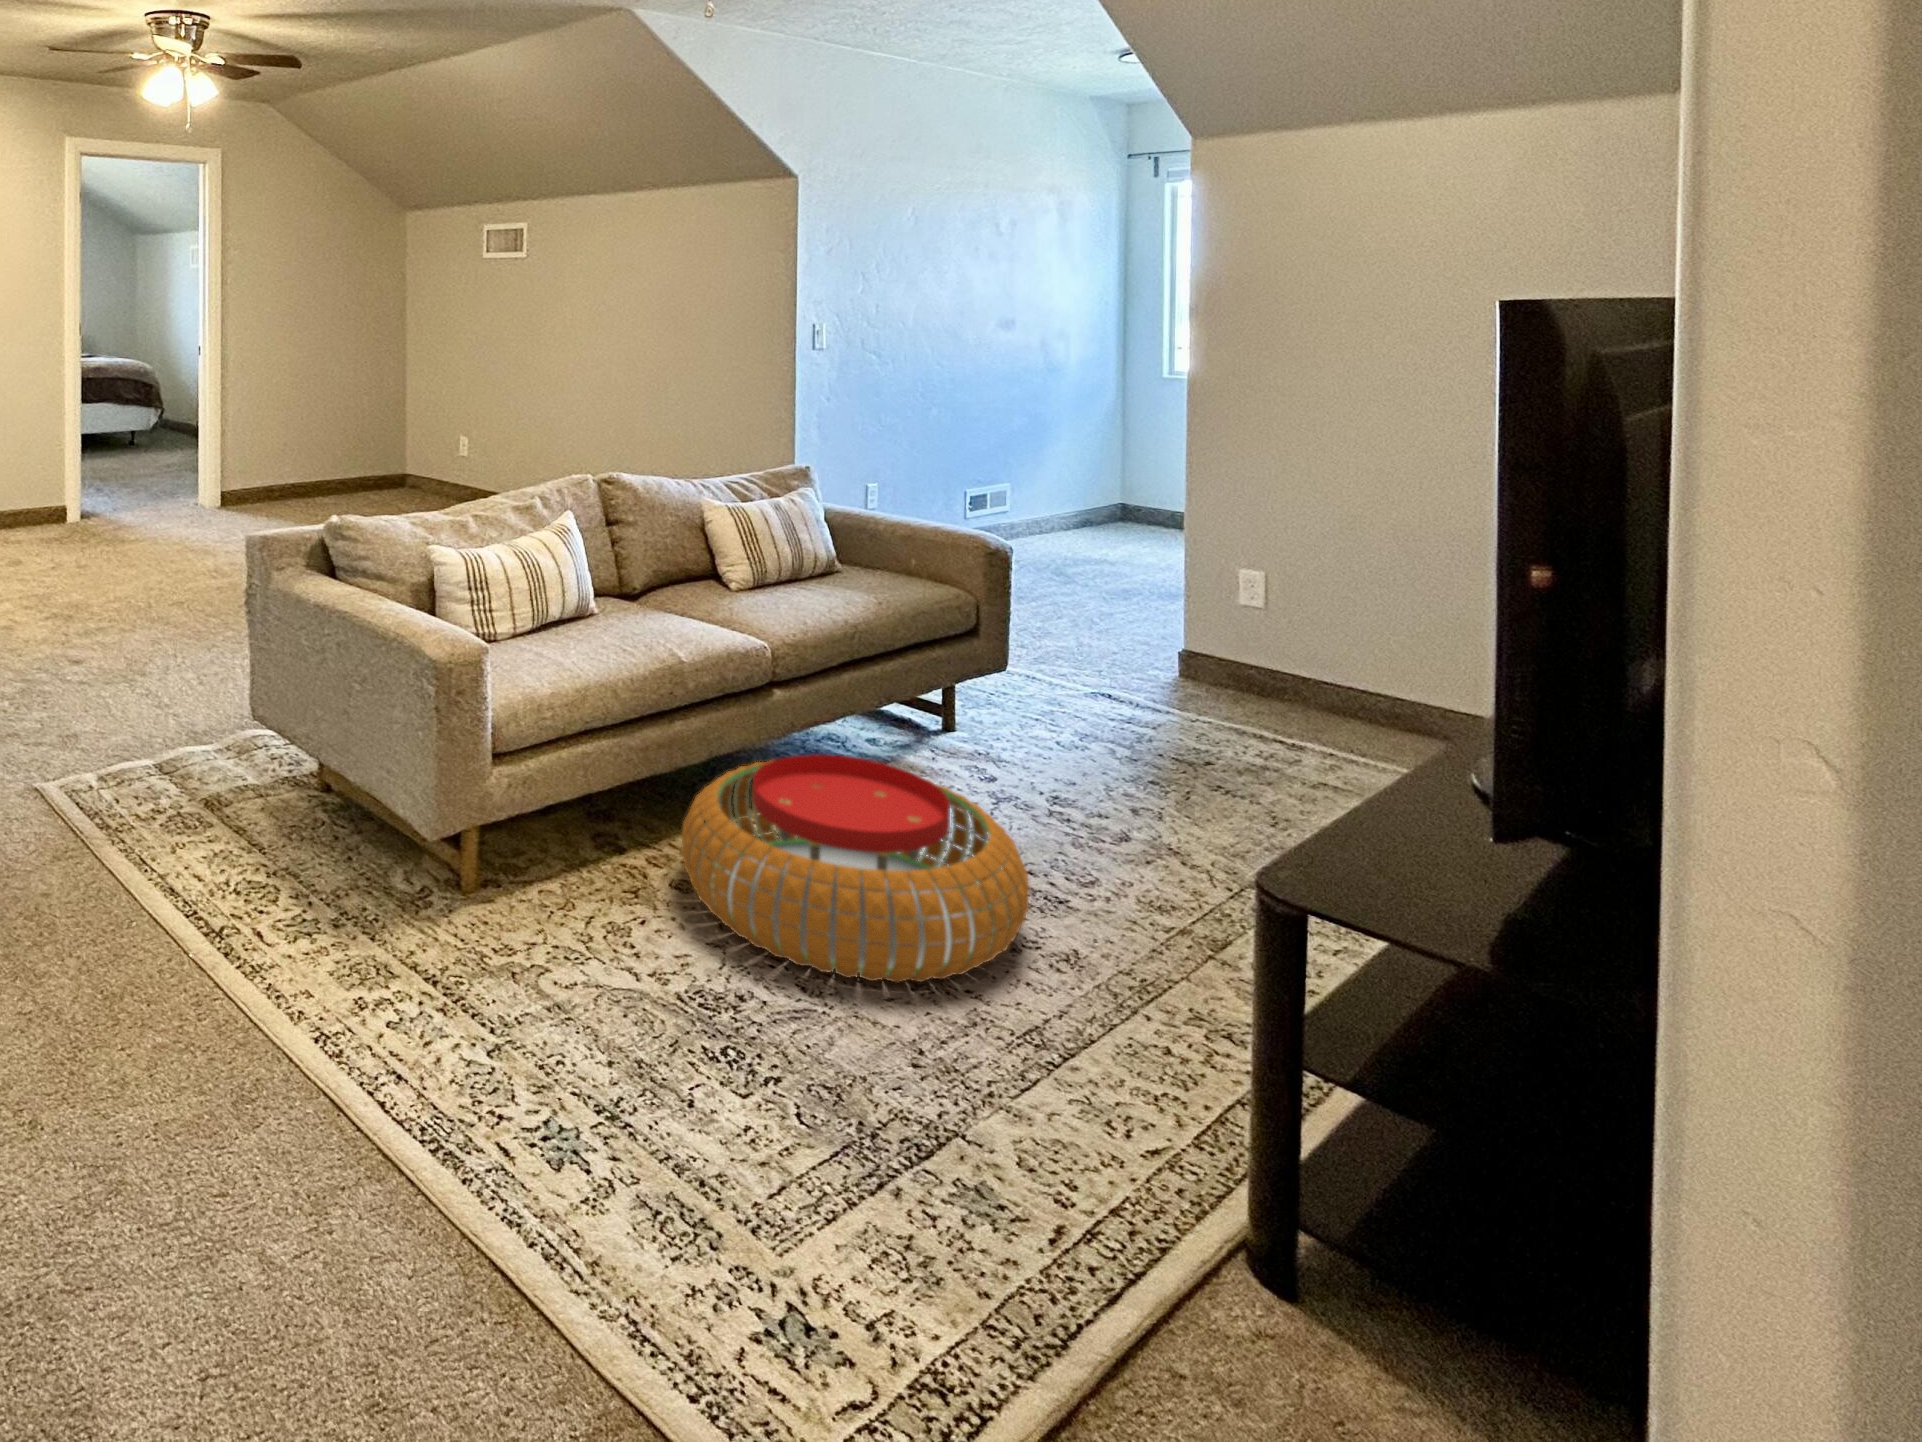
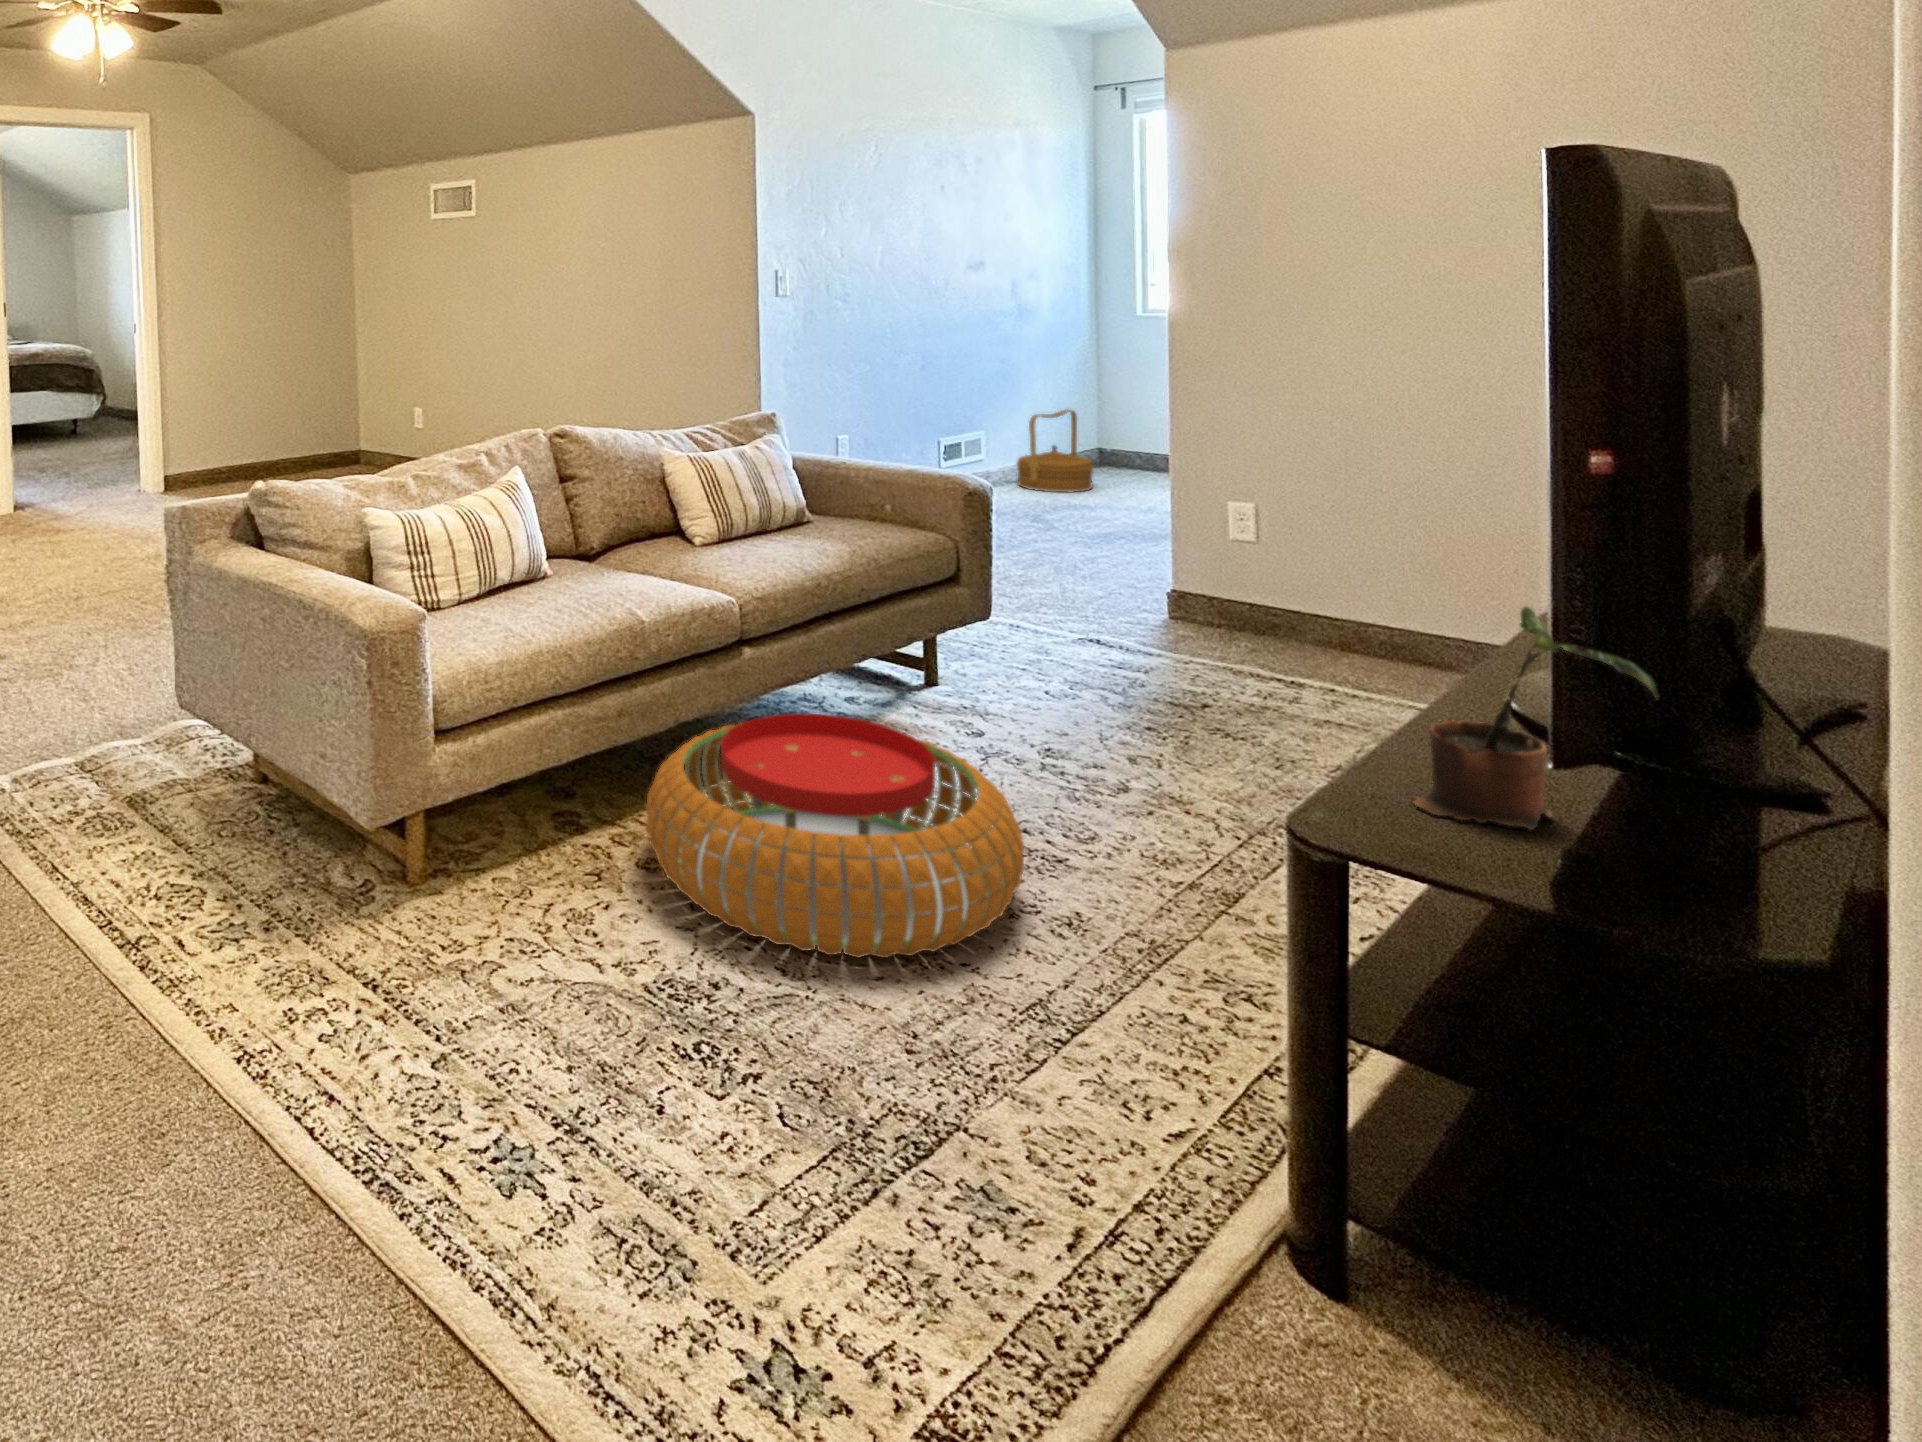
woven basket: none [1045,464,1122,546] -> present [1017,410,1093,492]
potted plant: none [1365,701,1579,896] -> present [1414,607,1658,830]

